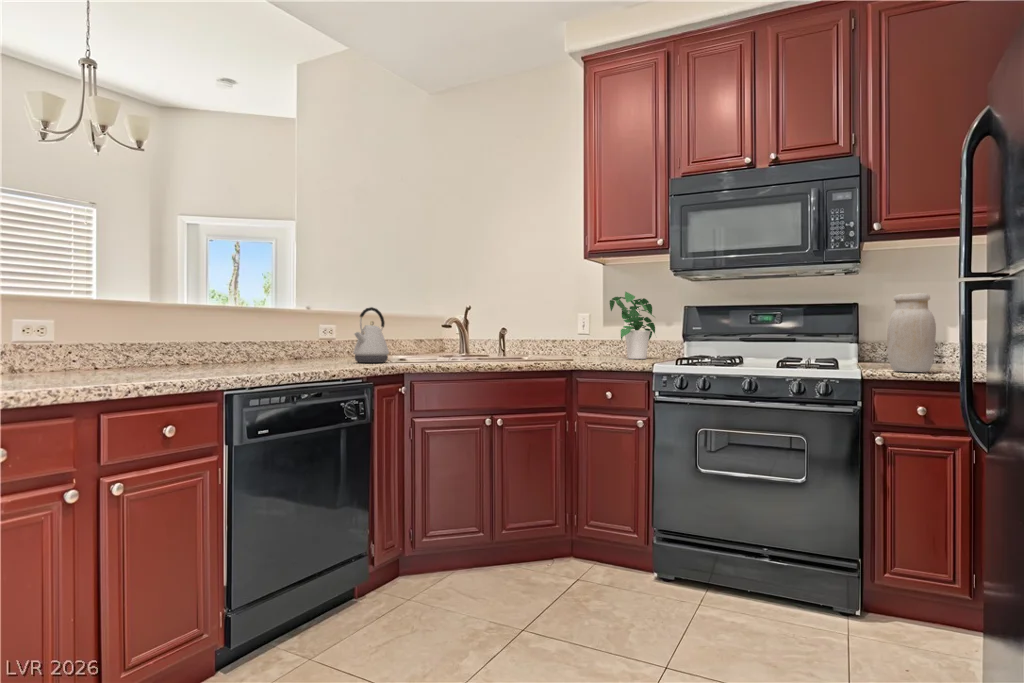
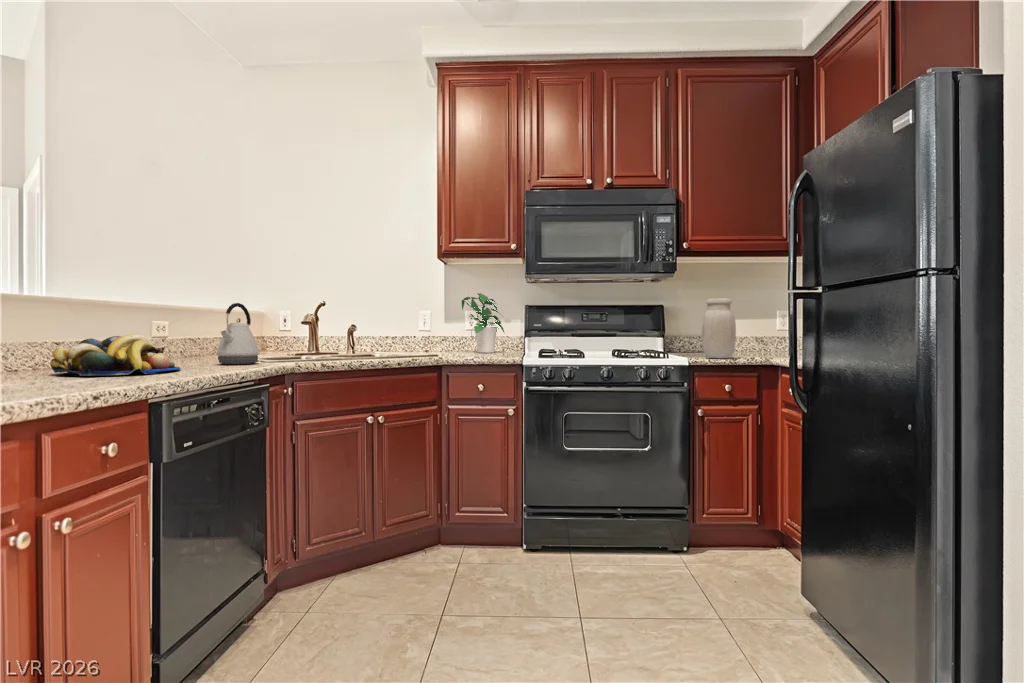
fruit bowl: none [224,335,316,367] -> present [50,334,181,376]

